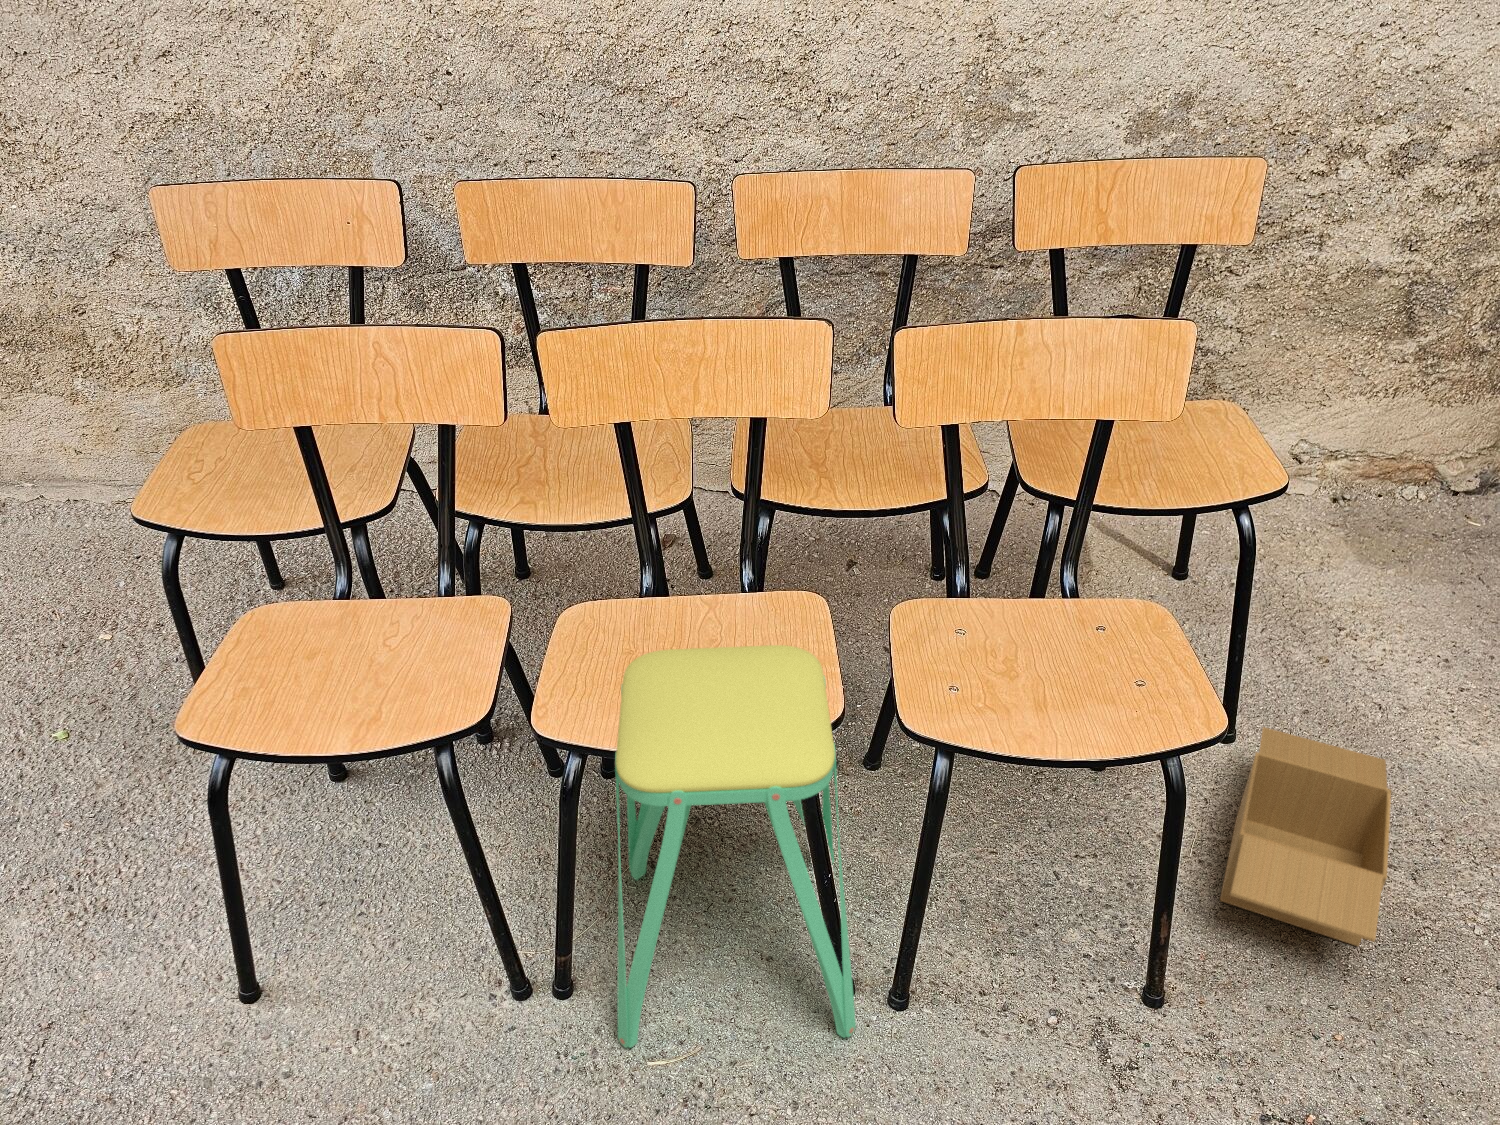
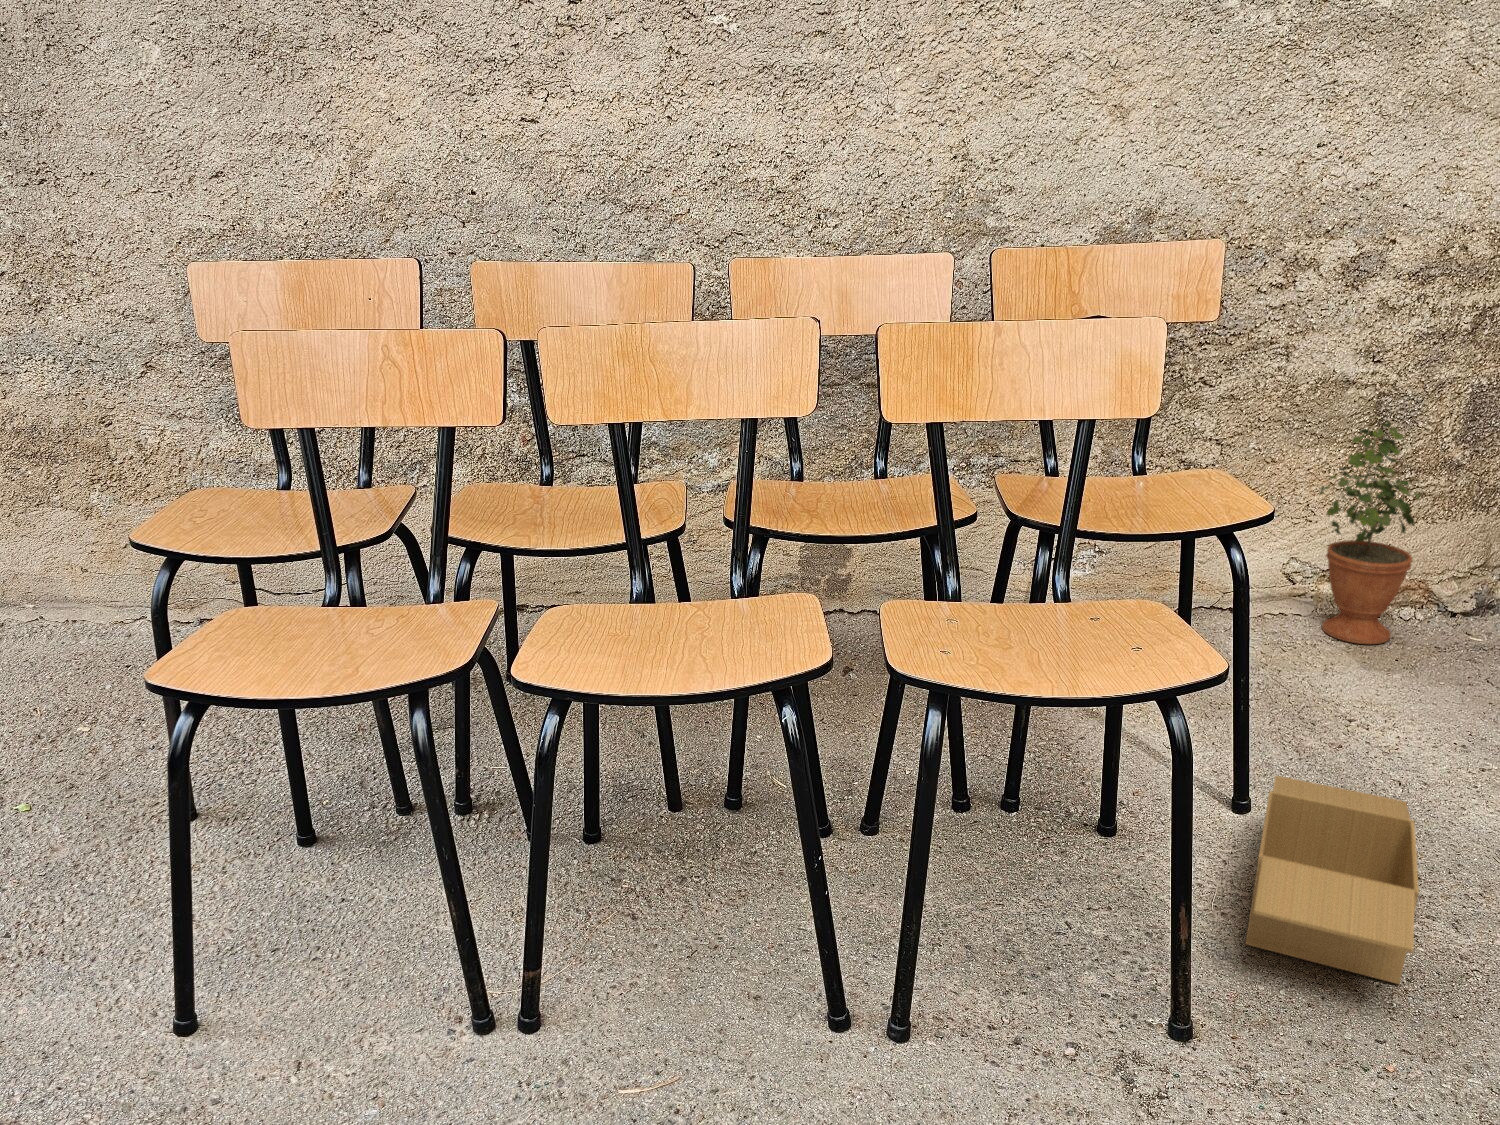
potted plant: none [1323,310,1438,539] -> present [1319,420,1420,644]
stool: present [615,645,856,1048] -> none [589,635,853,1077]

